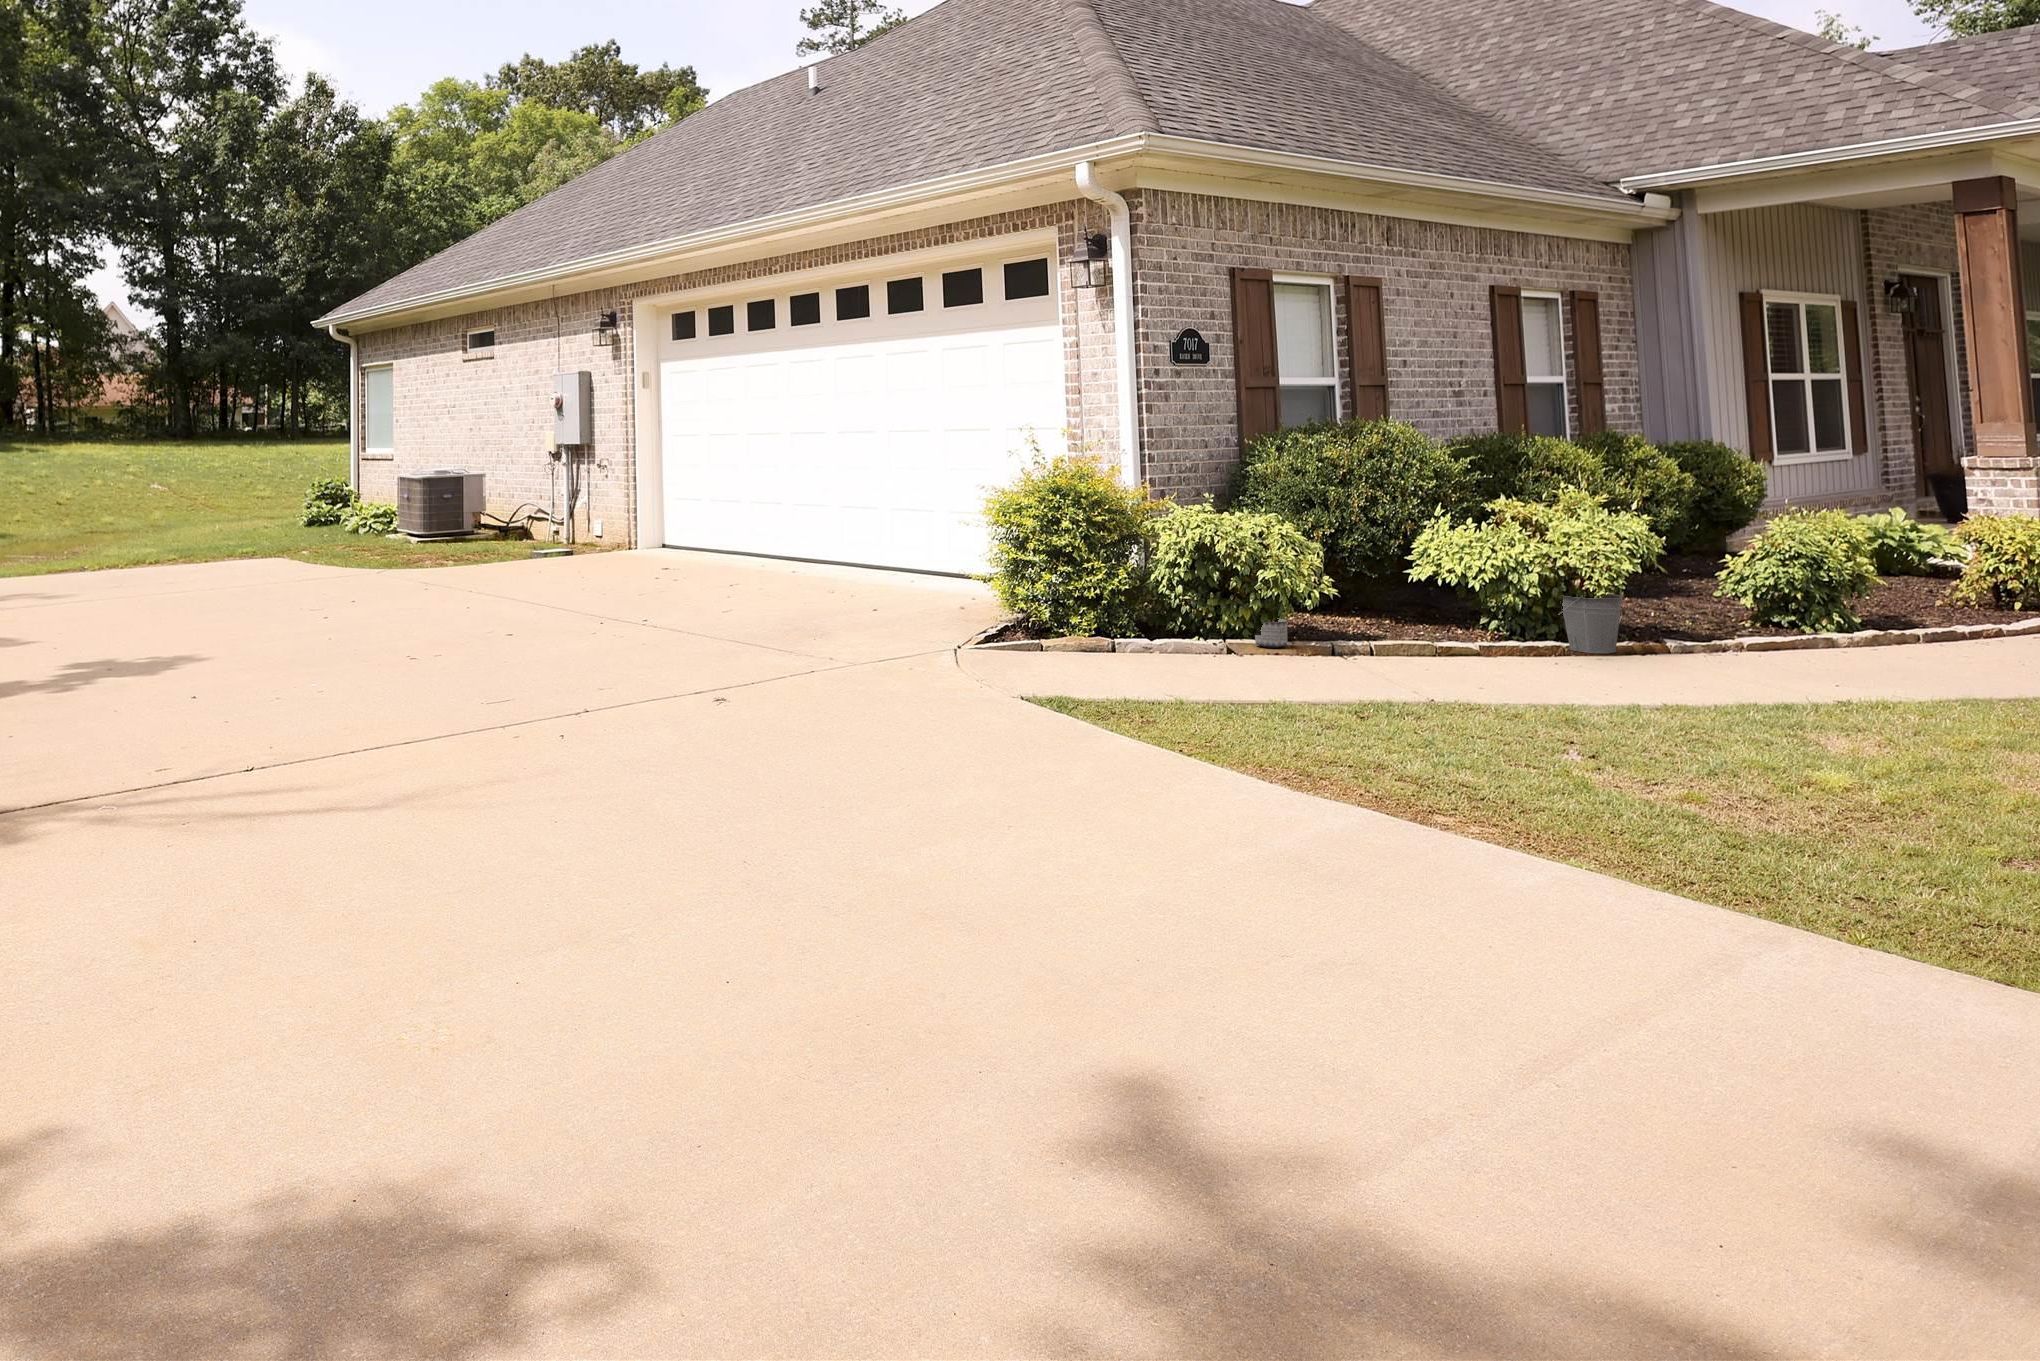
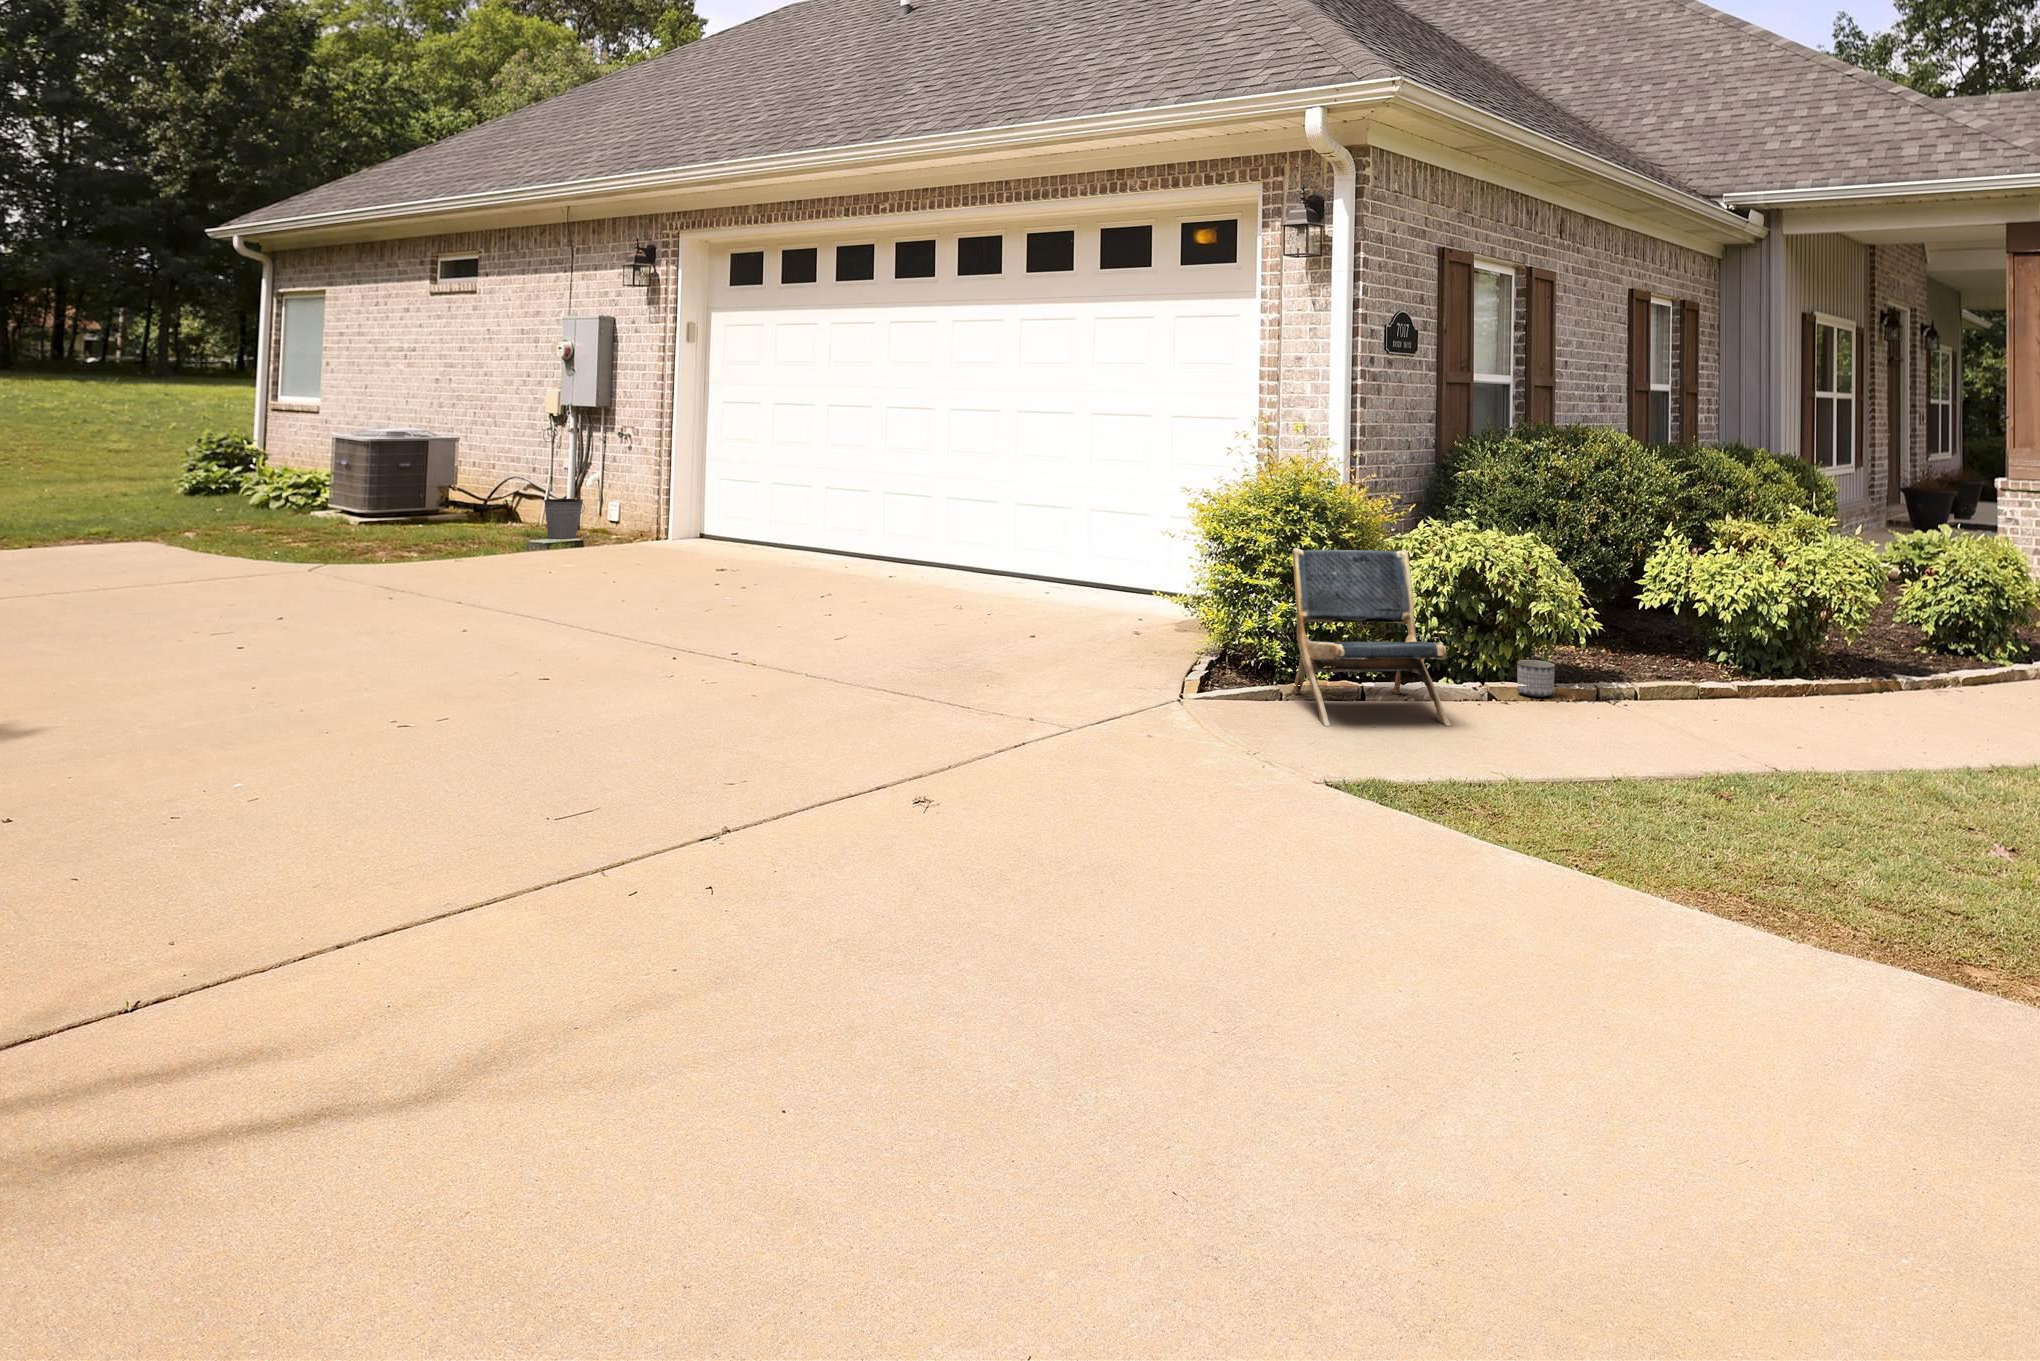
lounge chair: none [1049,524,1164,660] -> present [1292,548,1451,726]
bucket: present [1558,594,1622,654] -> present [544,498,585,538]

